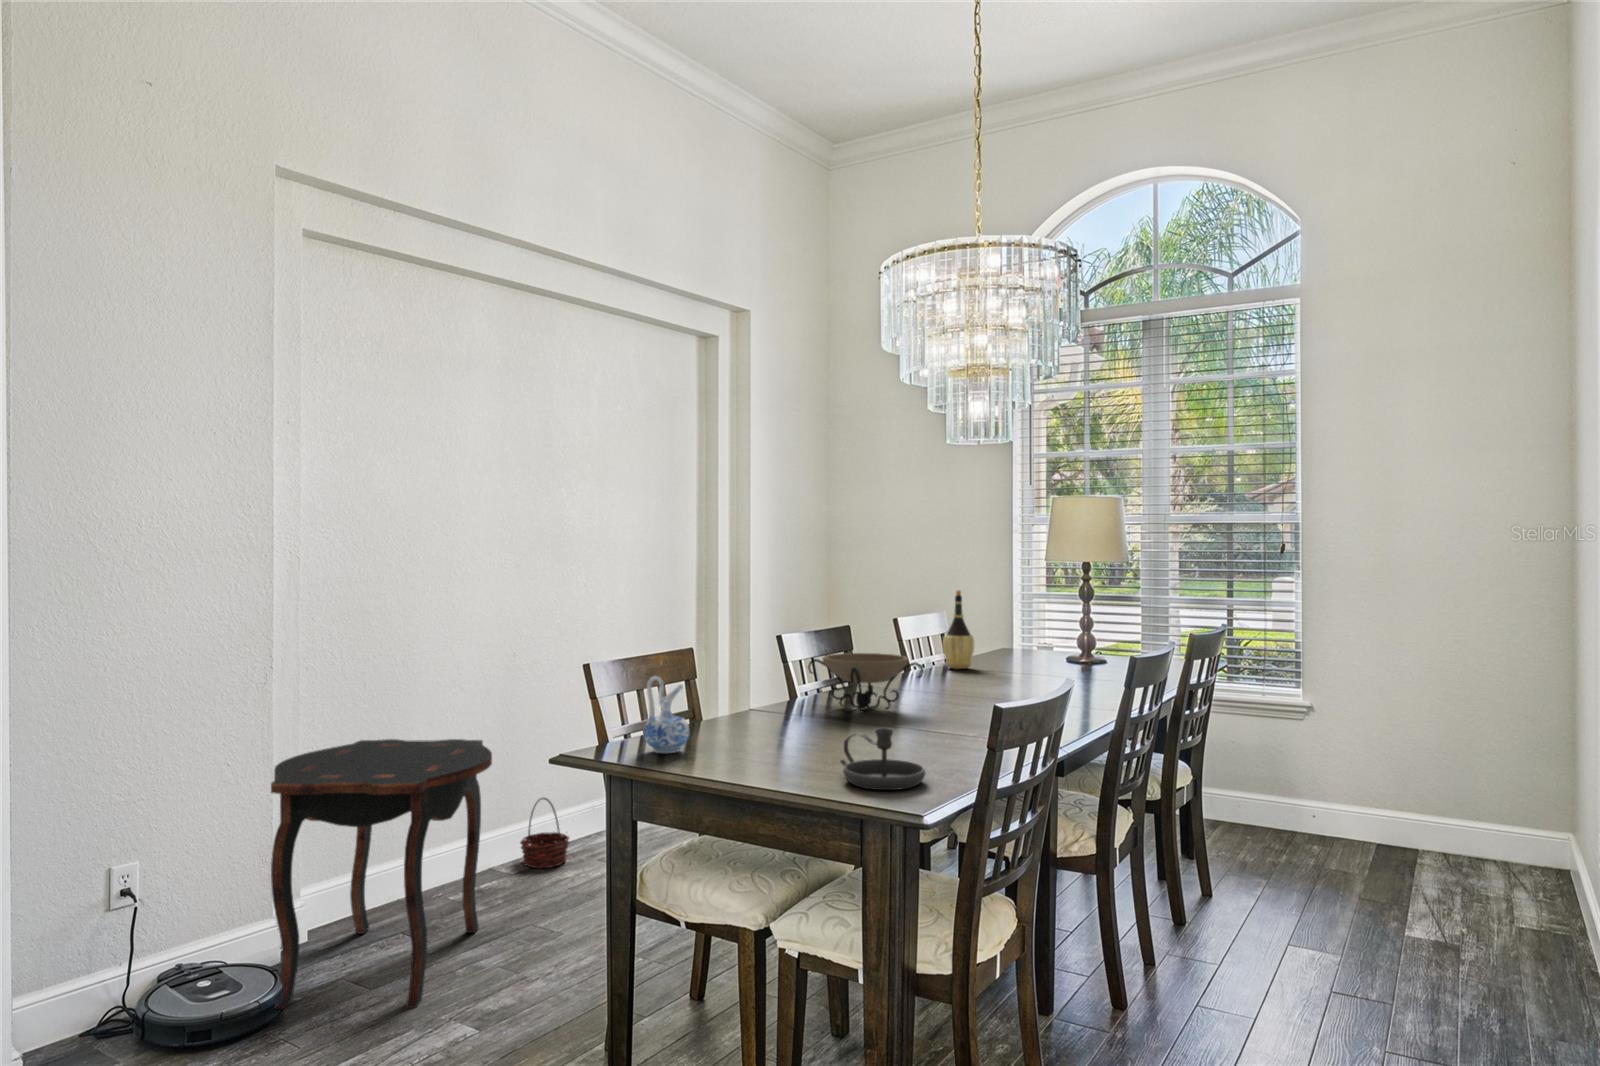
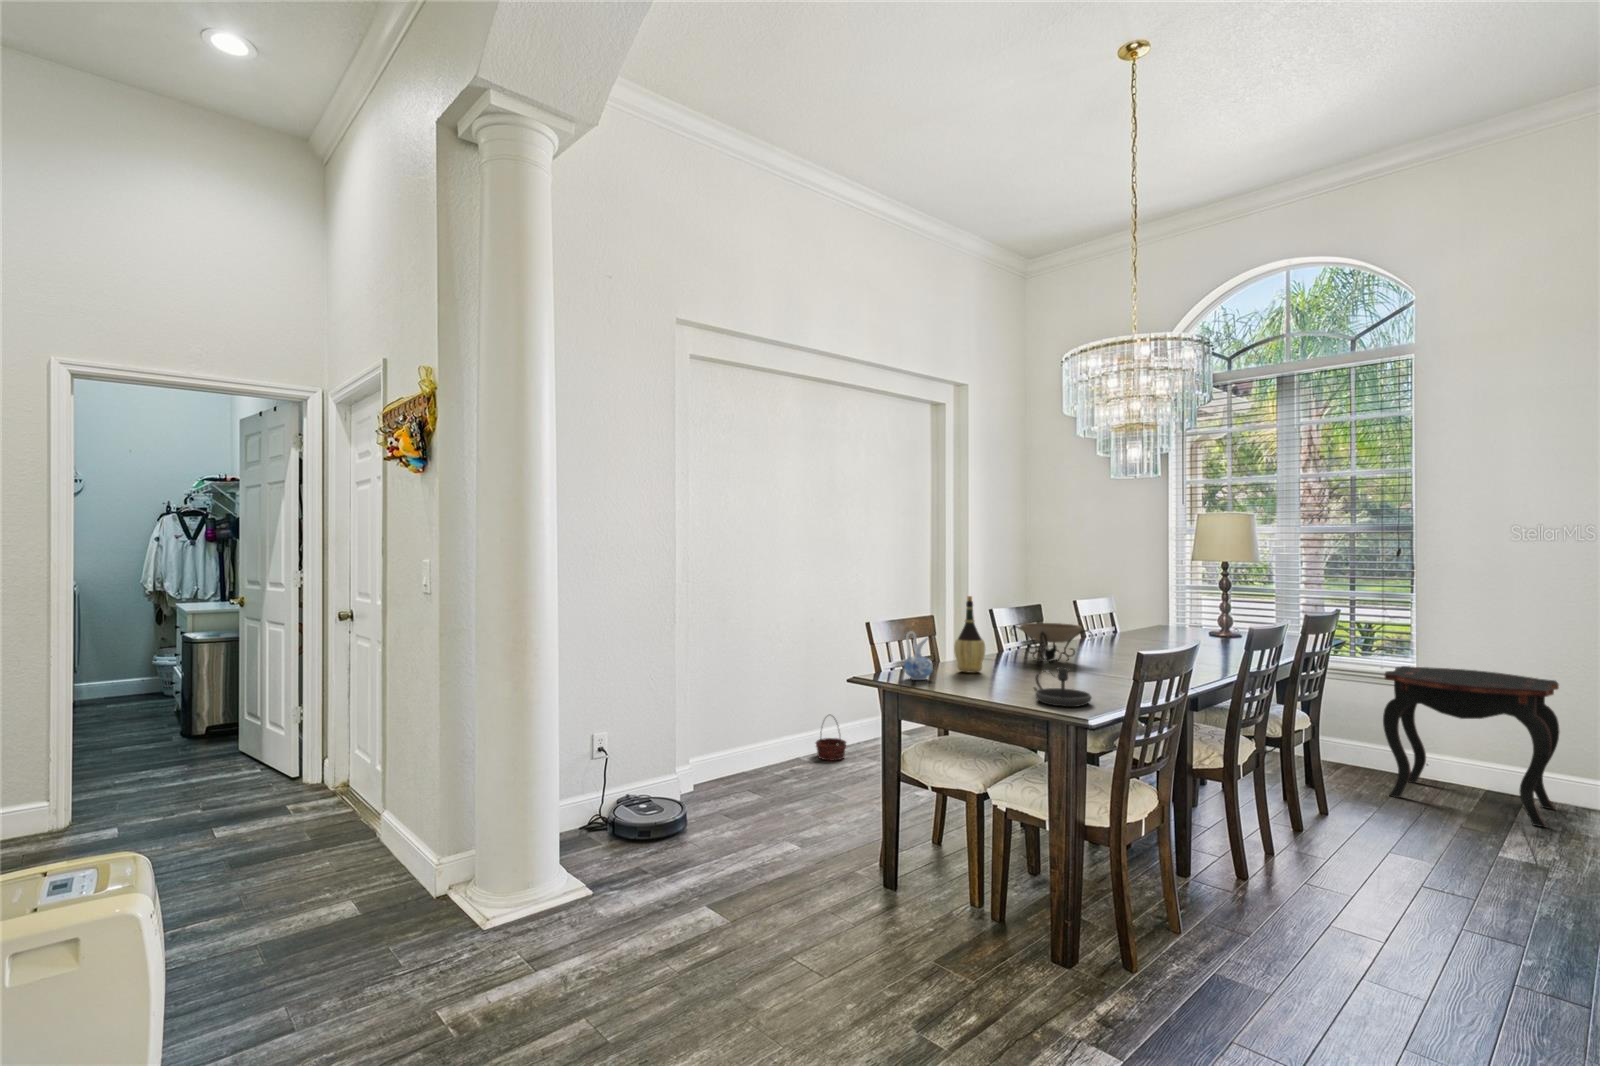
wine bottle: present [943,590,974,669] -> present [954,596,985,673]
side table: present [271,739,492,1009] -> present [1383,666,1559,828]

